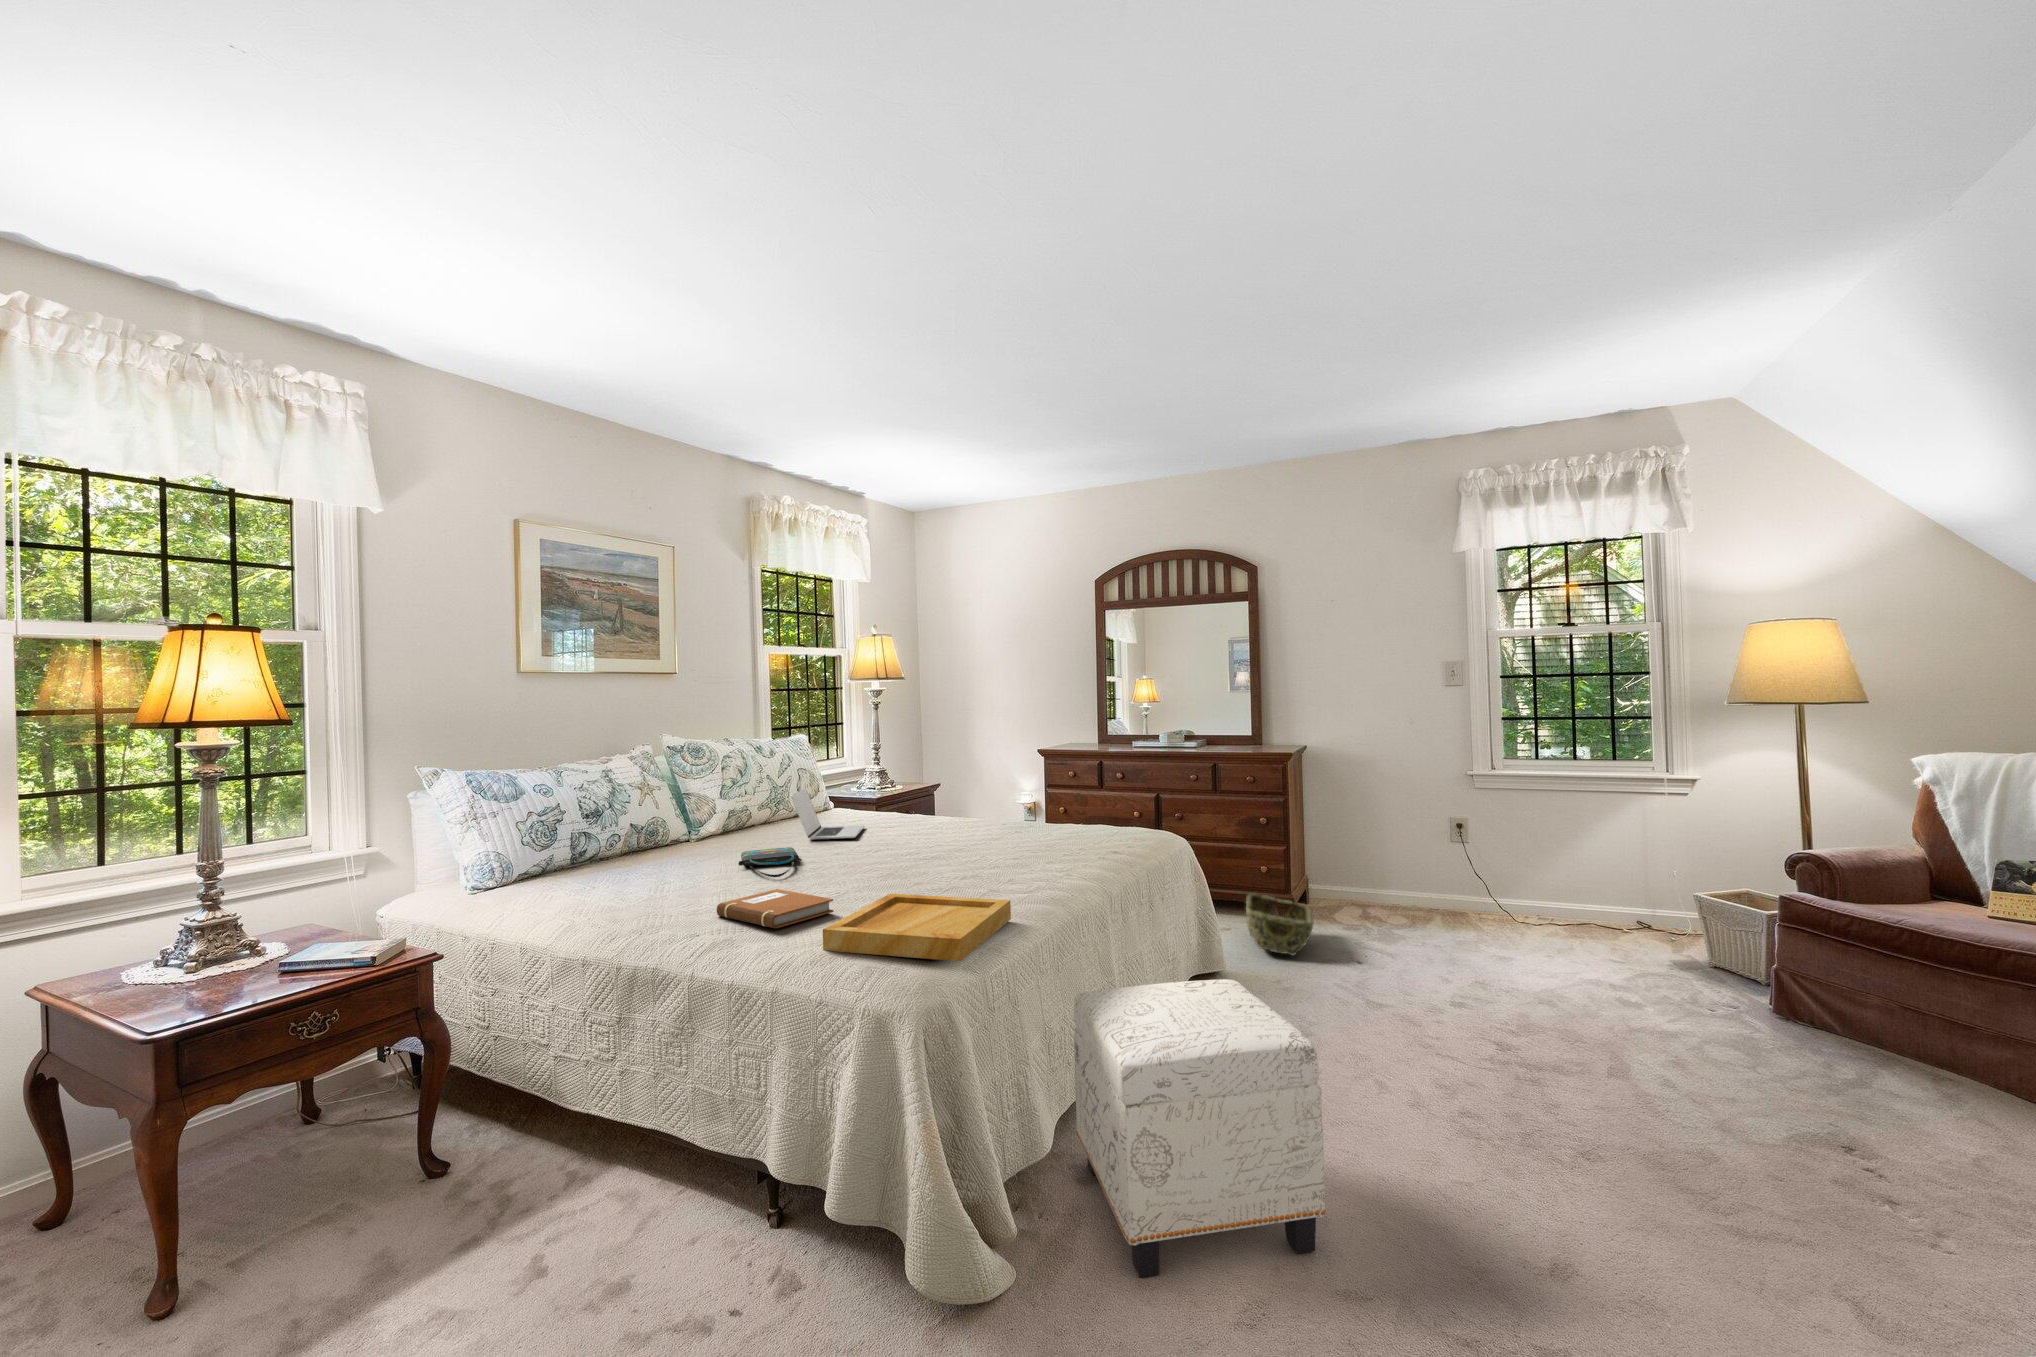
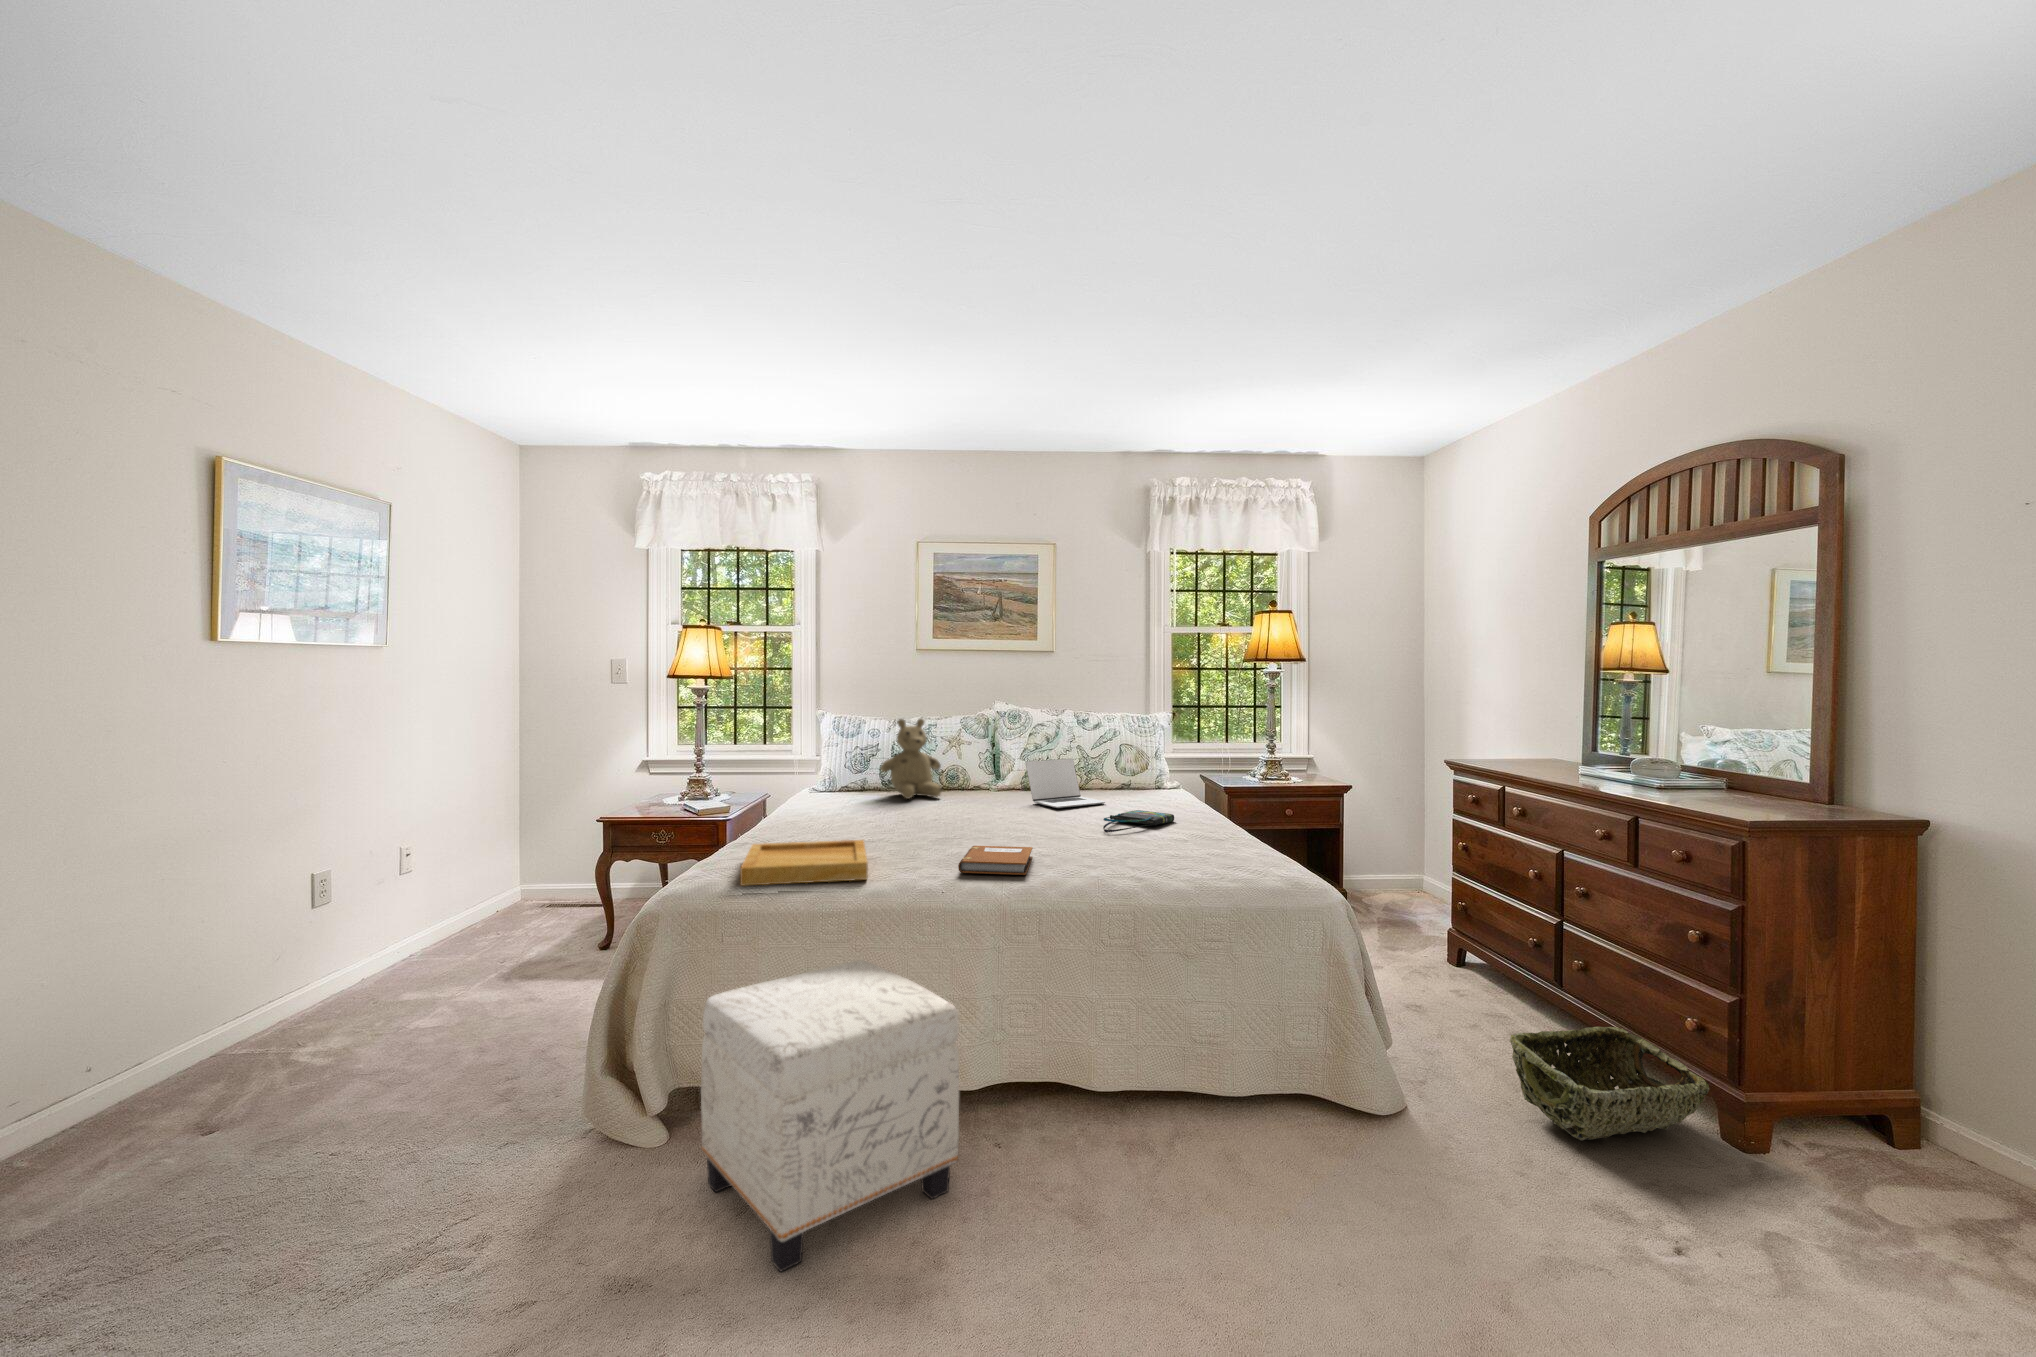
teddy bear: none [616,760,699,865] -> present [880,719,942,799]
tote bag: present [738,847,801,877] -> present [1103,810,1174,832]
notebook: present [717,889,834,928] -> present [958,846,1033,875]

